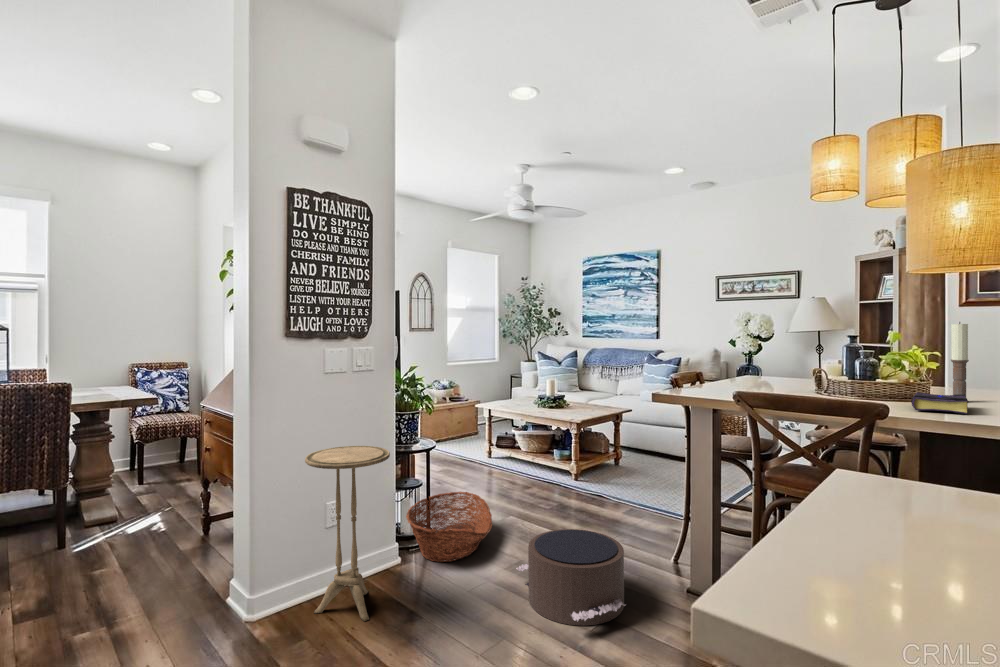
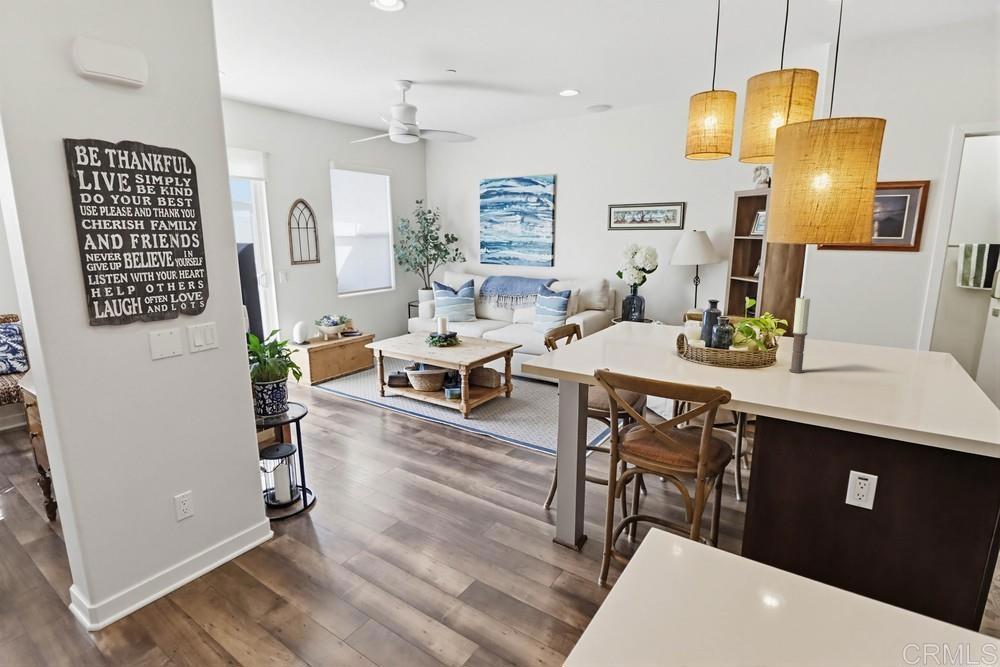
book: present [911,392,968,415] -> none [751,369,799,398]
side table: present [305,446,390,621] -> none [131,435,236,619]
basket: present [406,492,492,562] -> none [274,453,369,535]
pouf: present [516,529,626,626] -> none [386,496,491,600]

